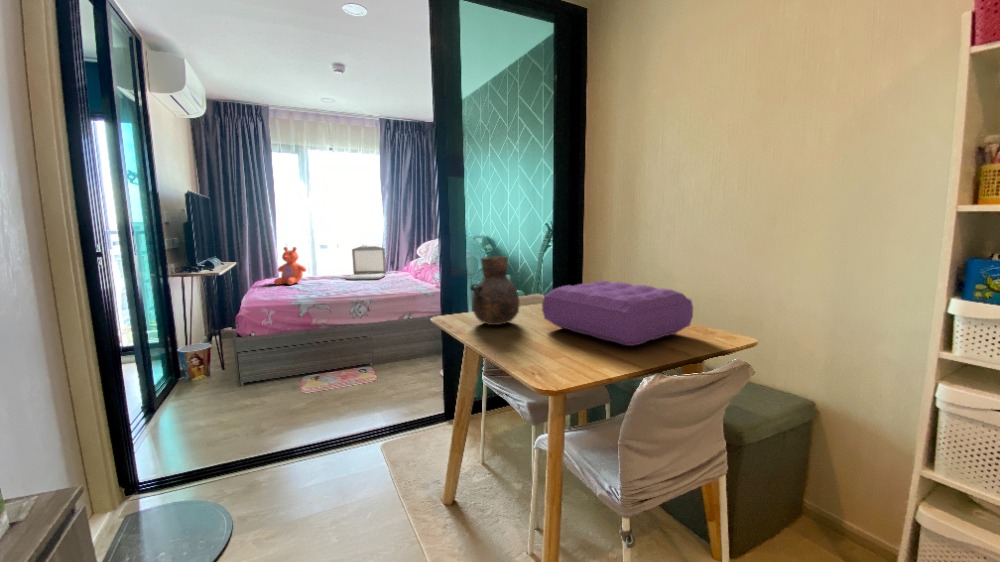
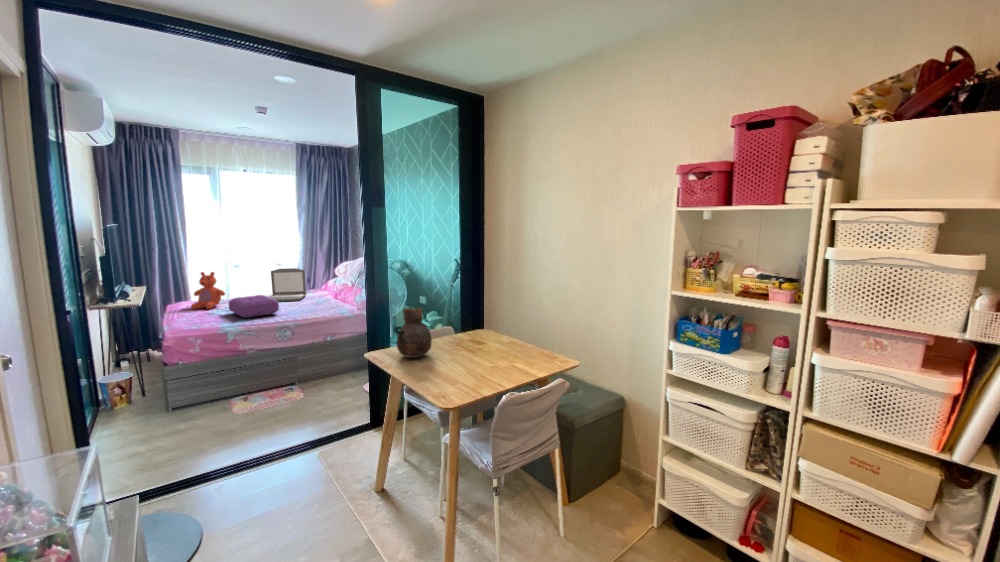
pillow: present [542,281,693,346] -> present [229,295,279,318]

